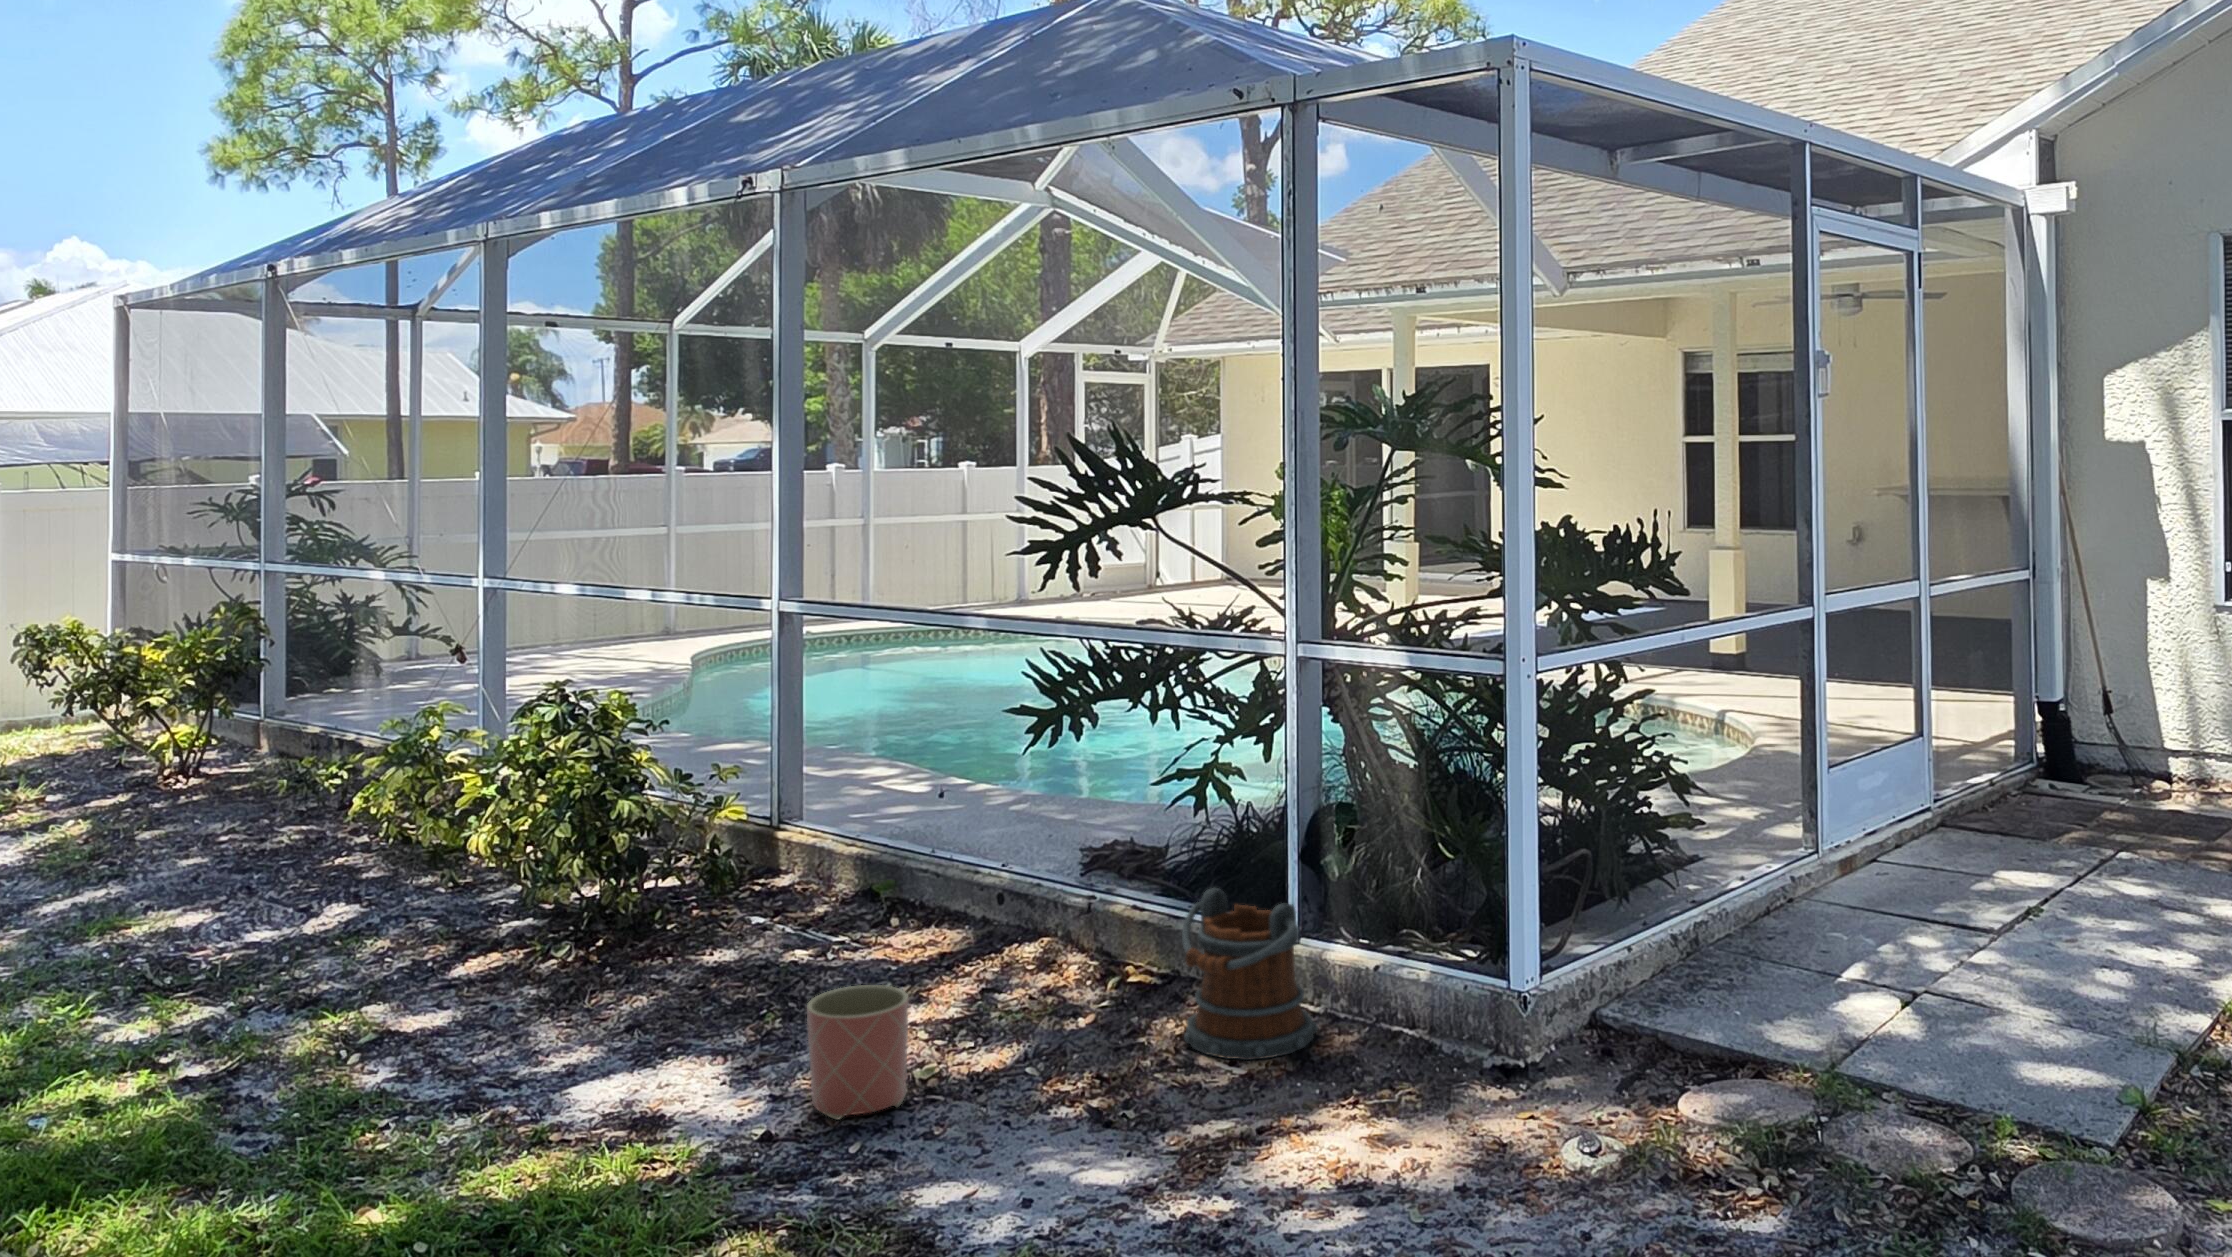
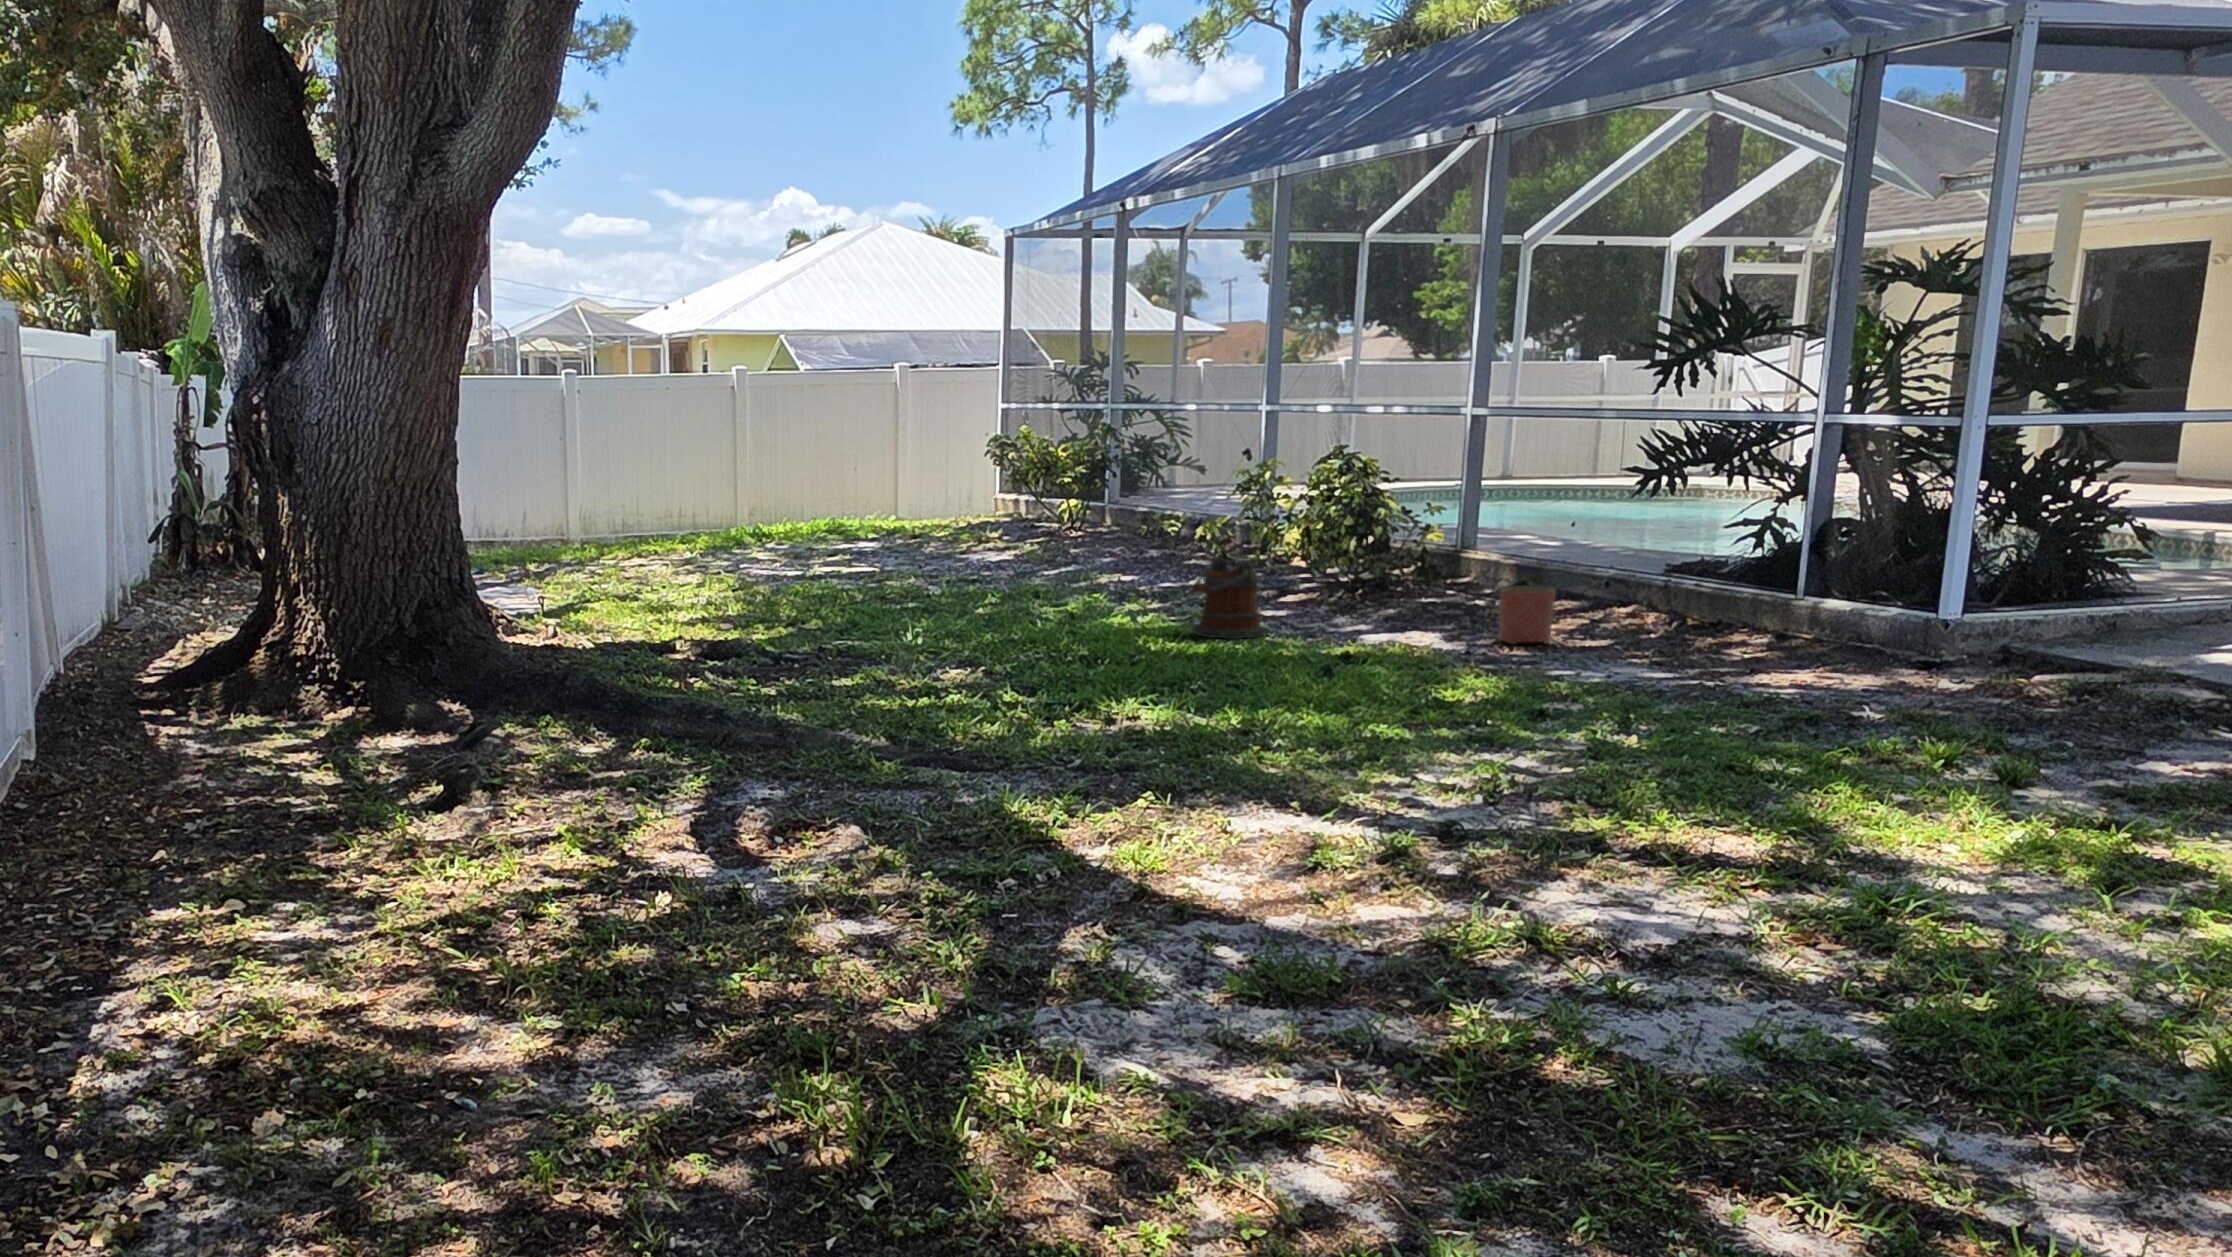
bucket: present [1182,888,1319,1060] -> present [1192,558,1265,639]

